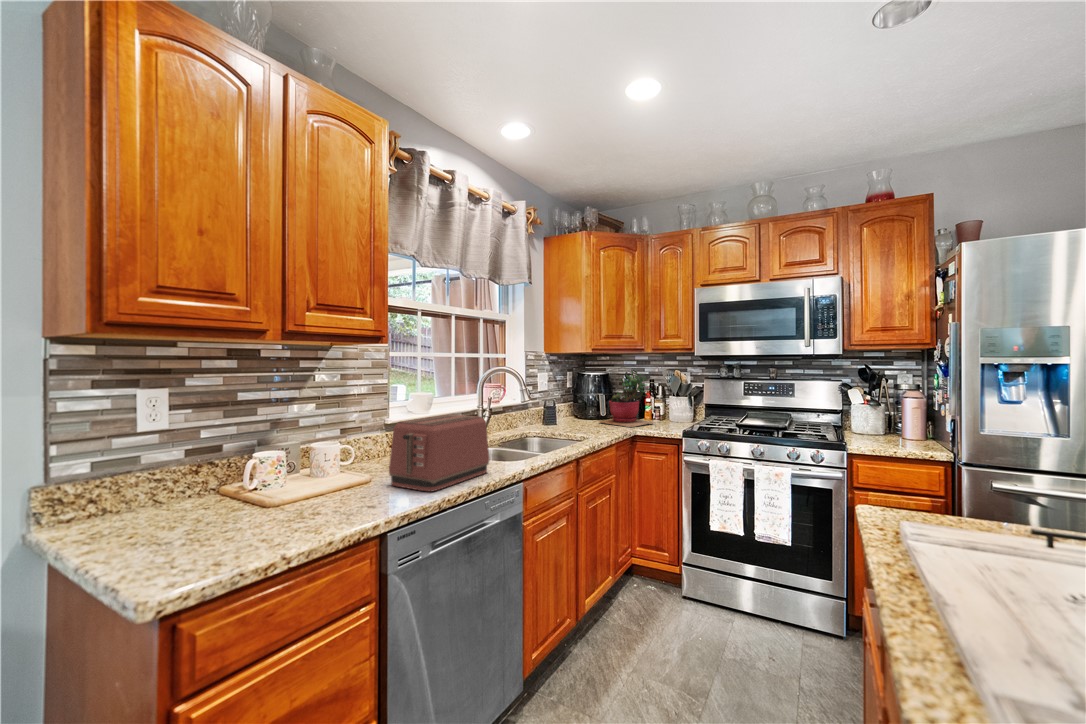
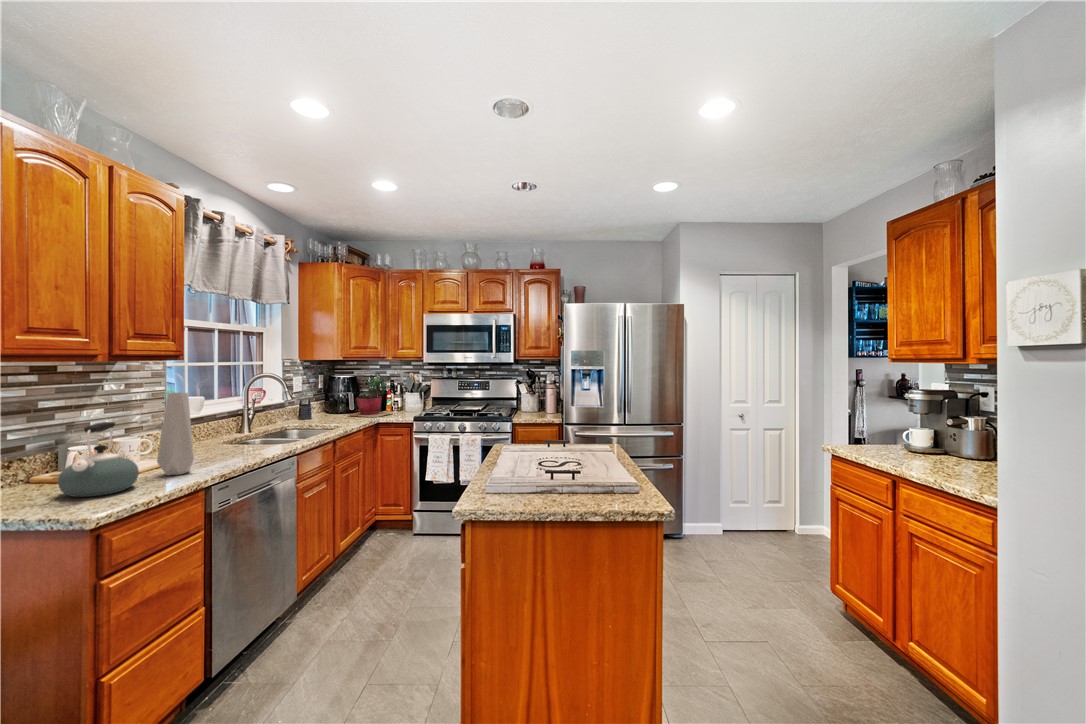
vase: none [335,386,380,506] -> present [157,392,194,475]
toaster: present [389,415,489,492] -> none [191,411,270,464]
kettle: none [191,426,296,537] -> present [58,422,139,497]

